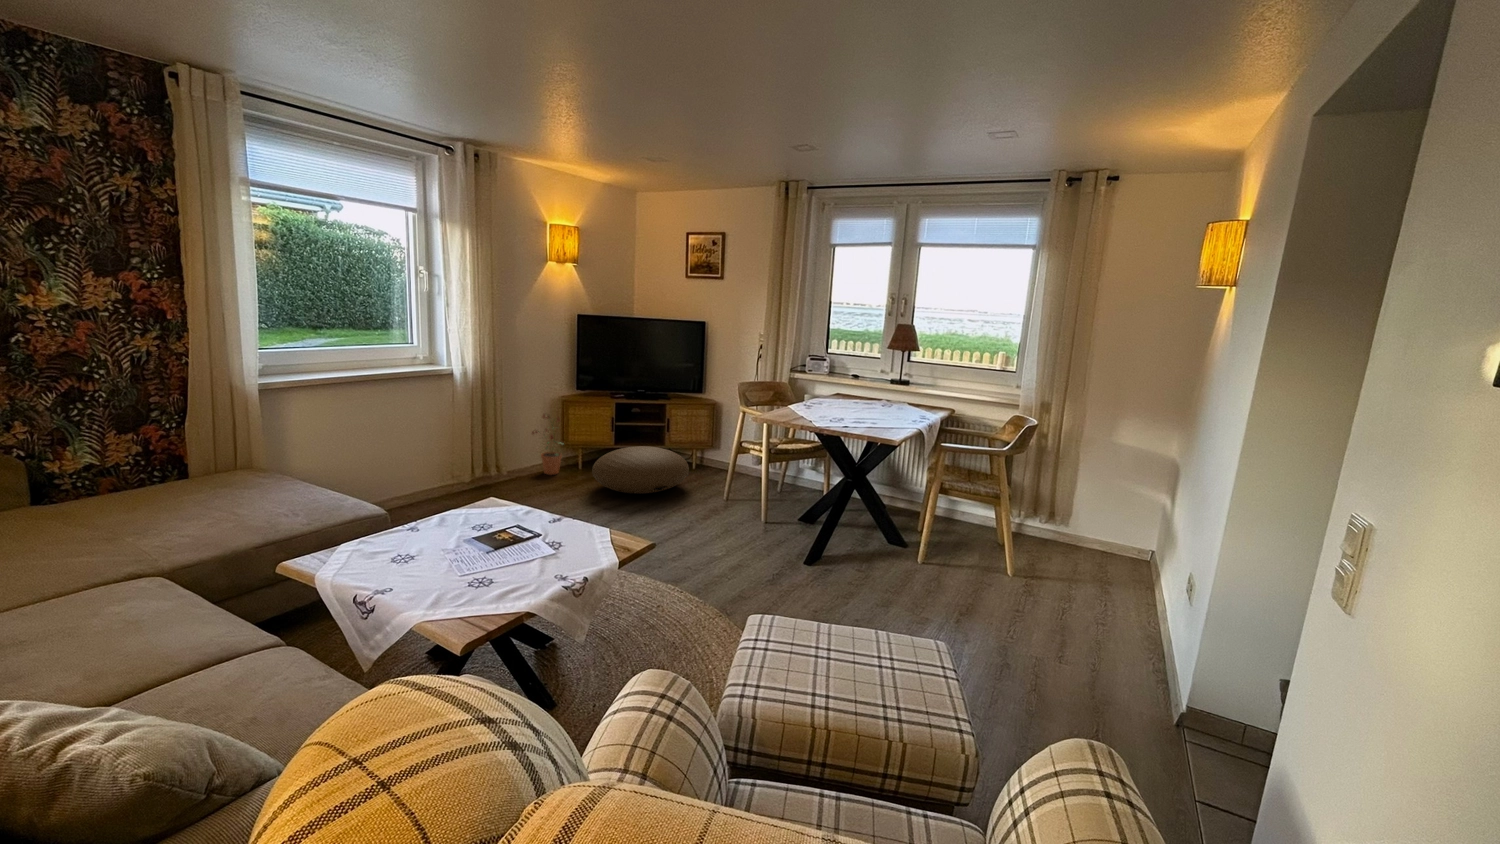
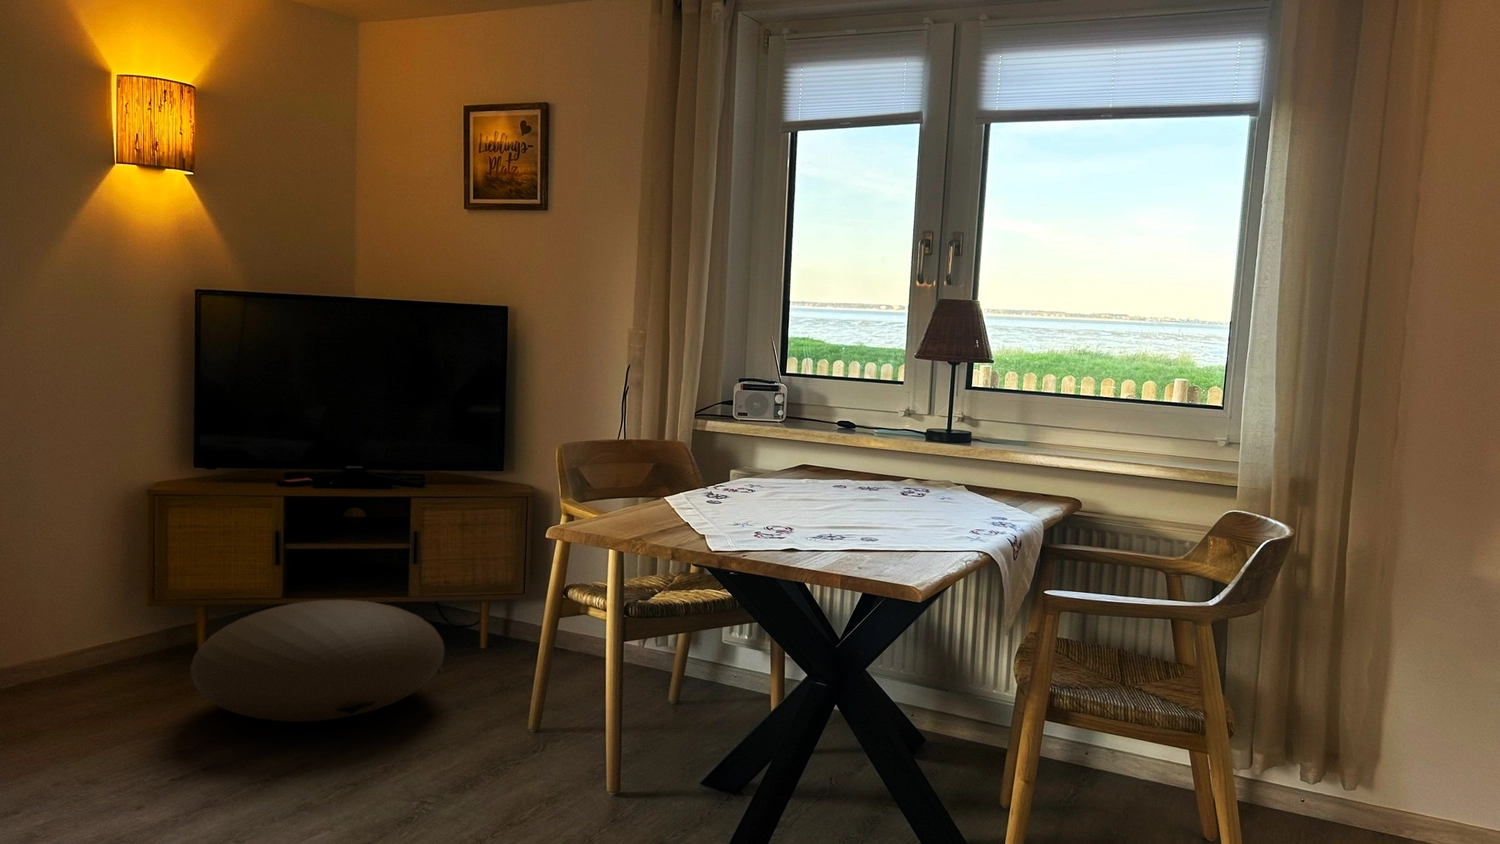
potted plant: present [532,415,562,475] -> none [63,523,150,673]

